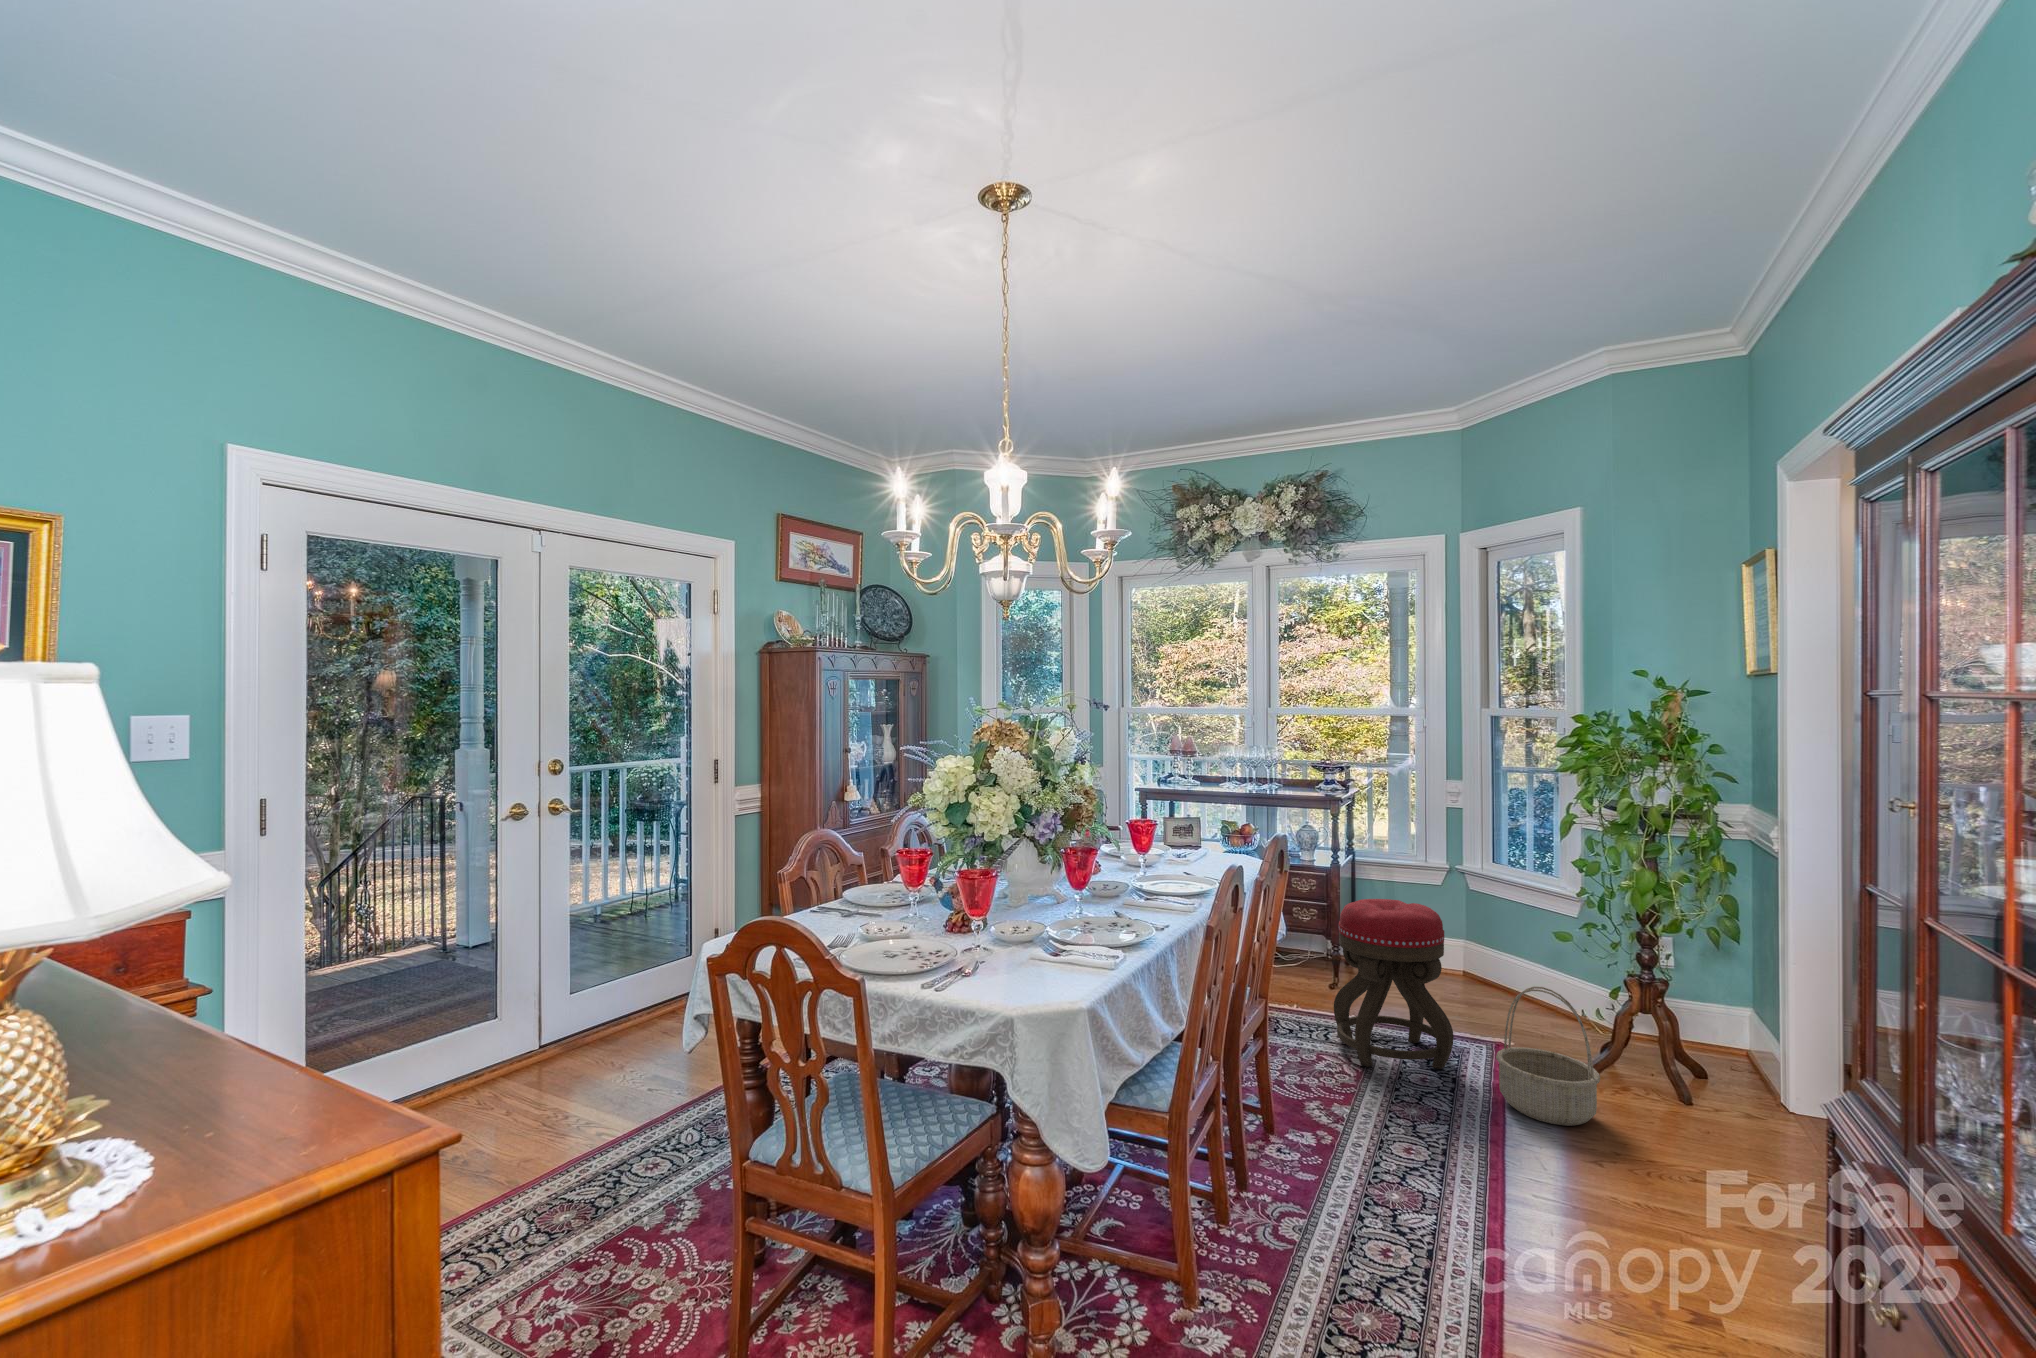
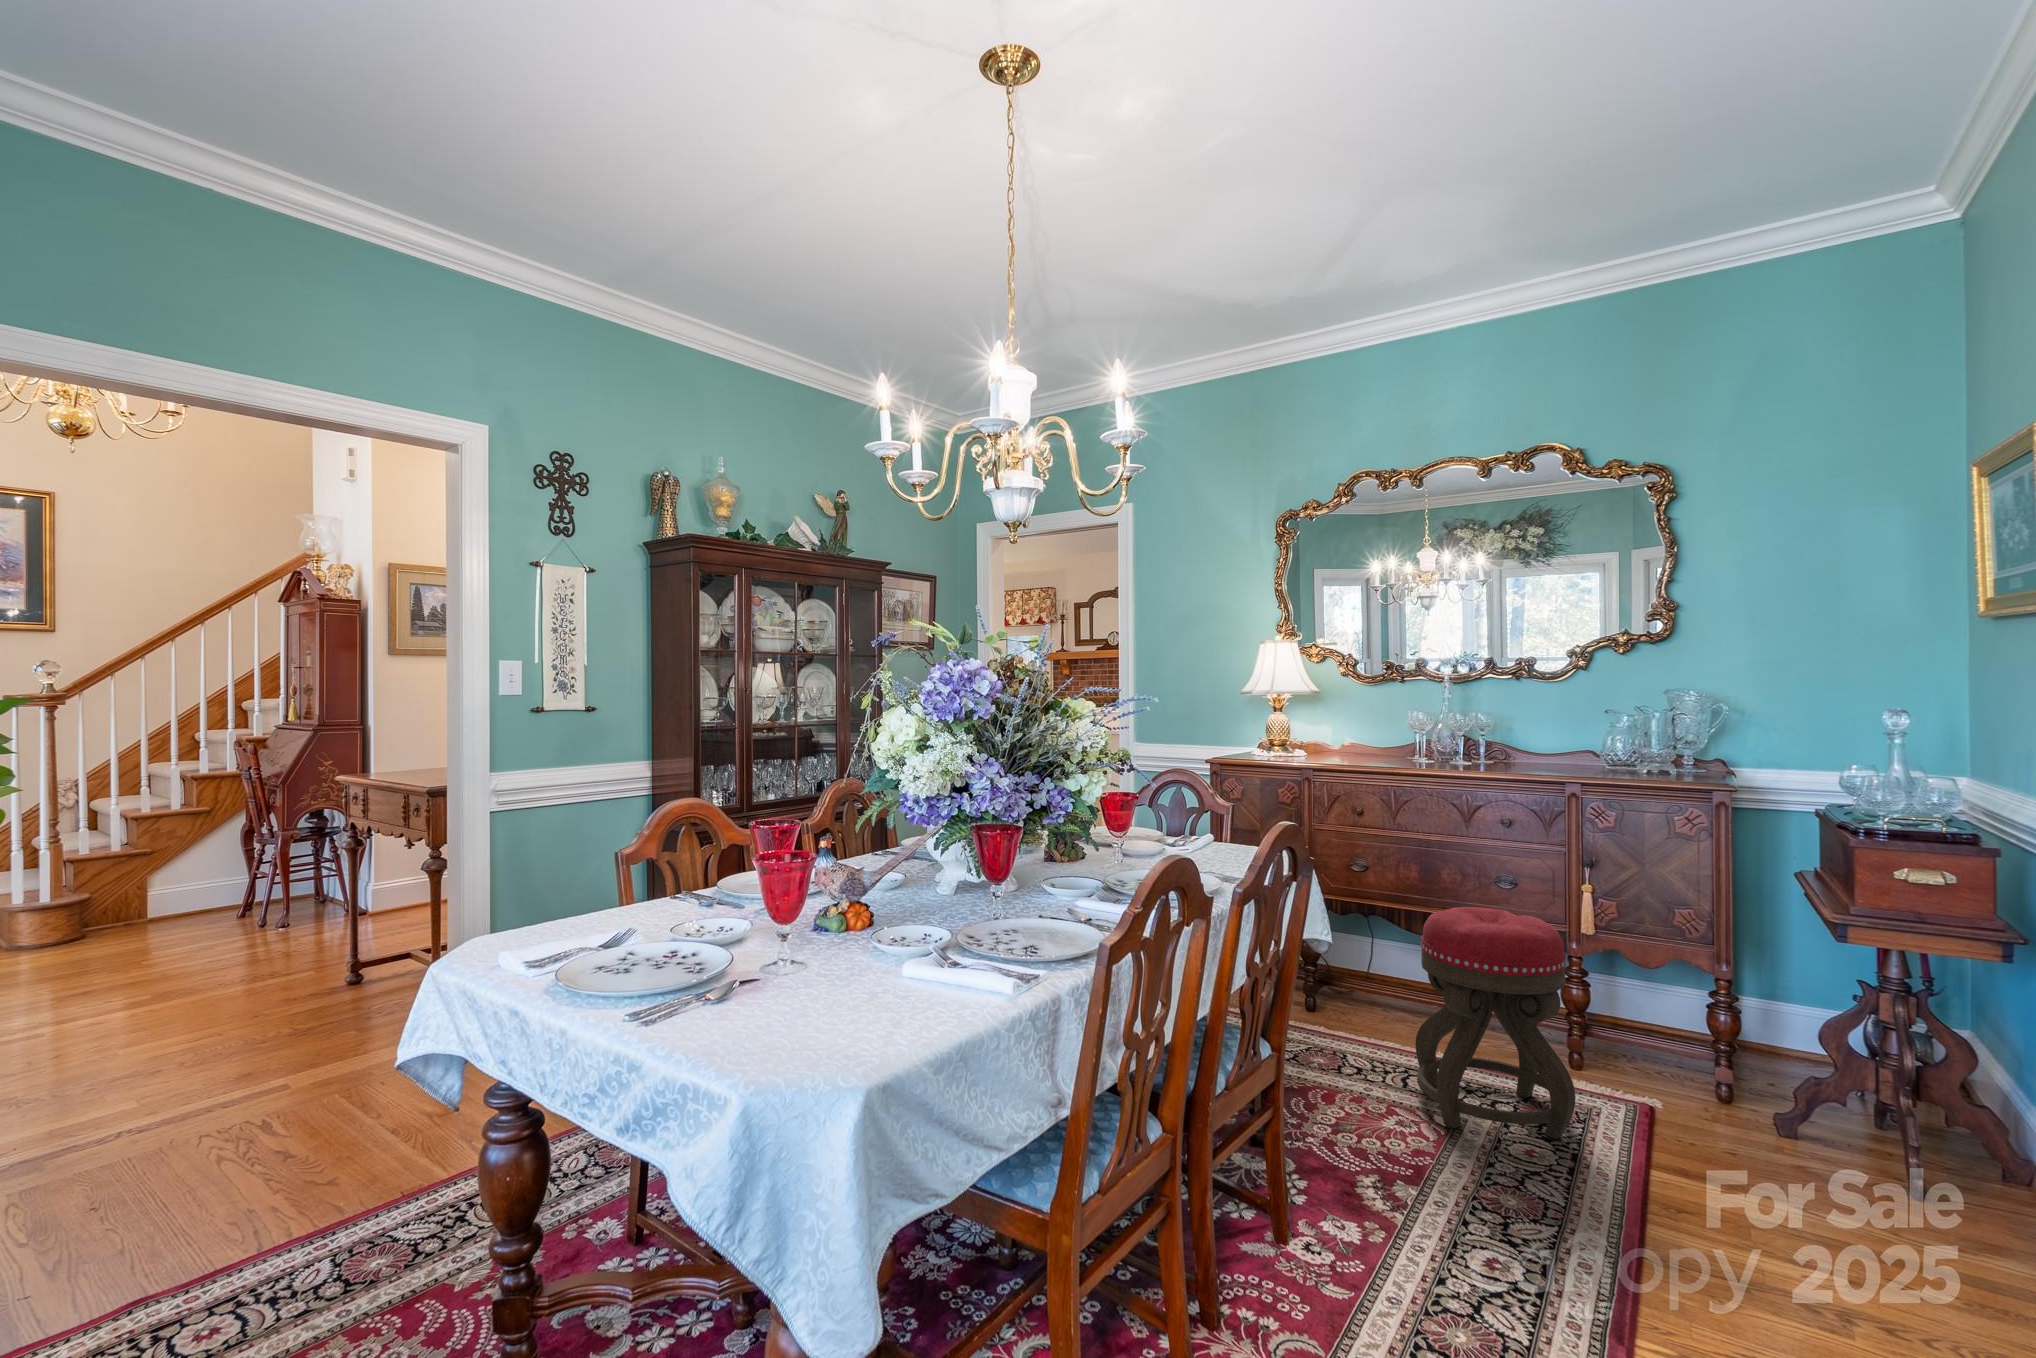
basket: present [1496,986,1600,1126] -> none [1633,1040,1791,1243]

